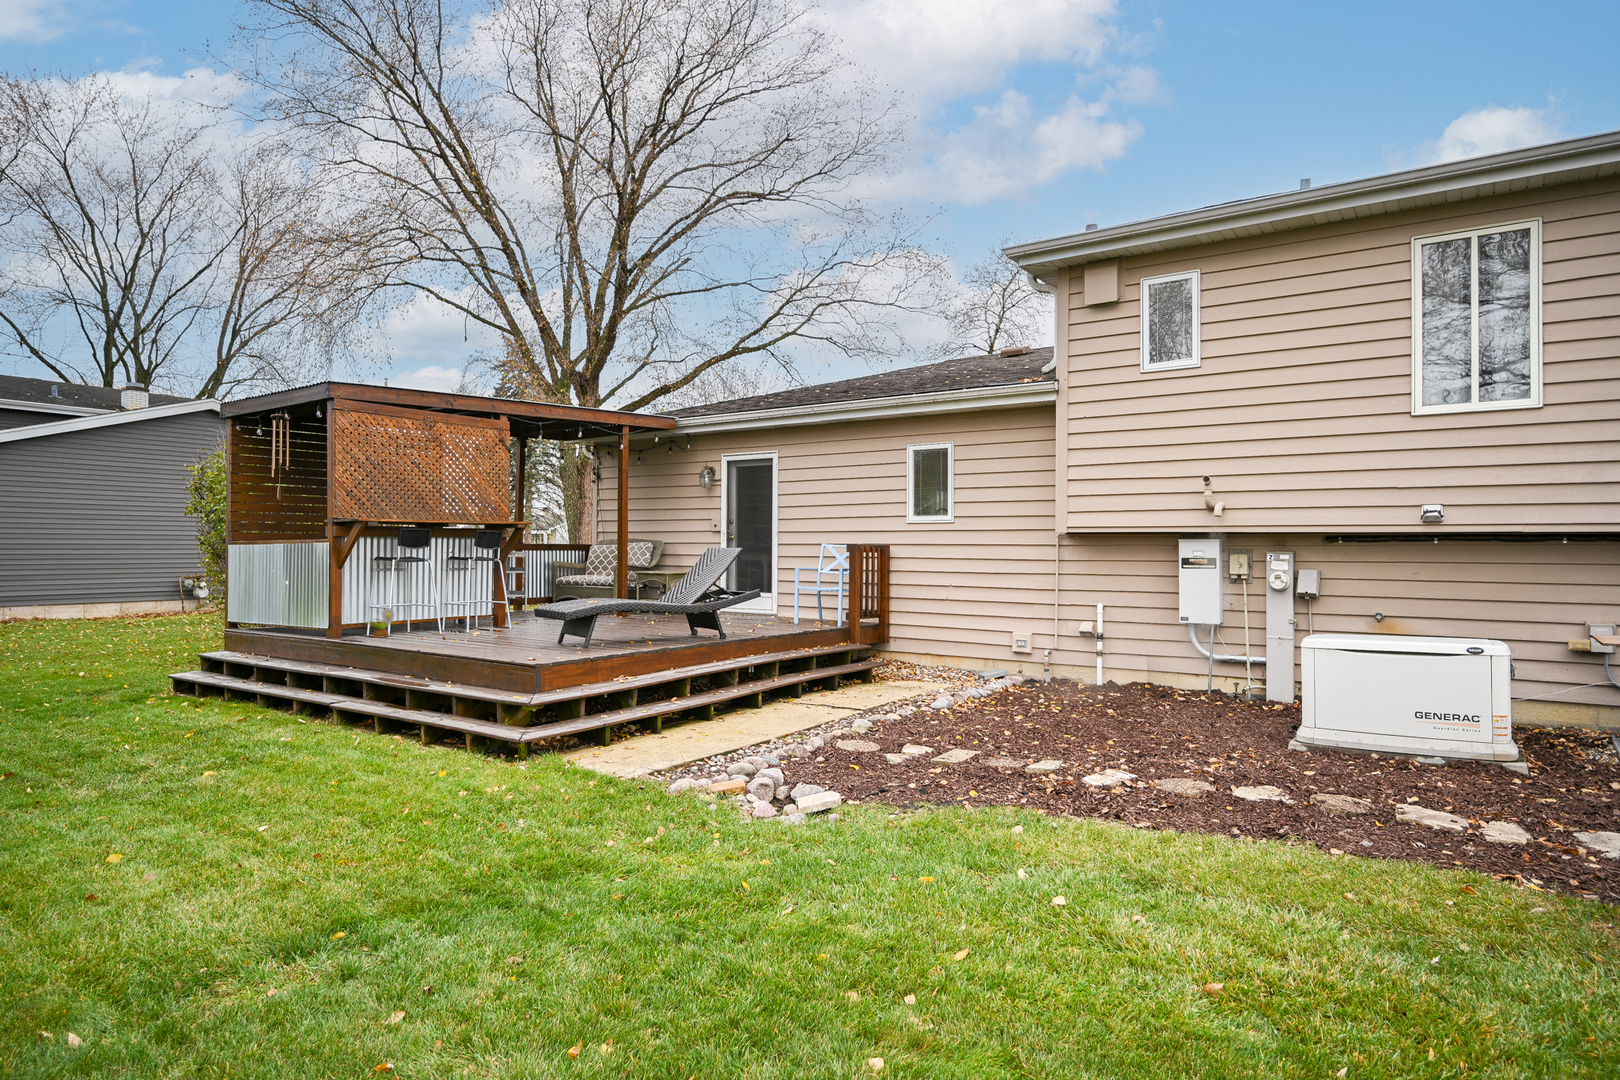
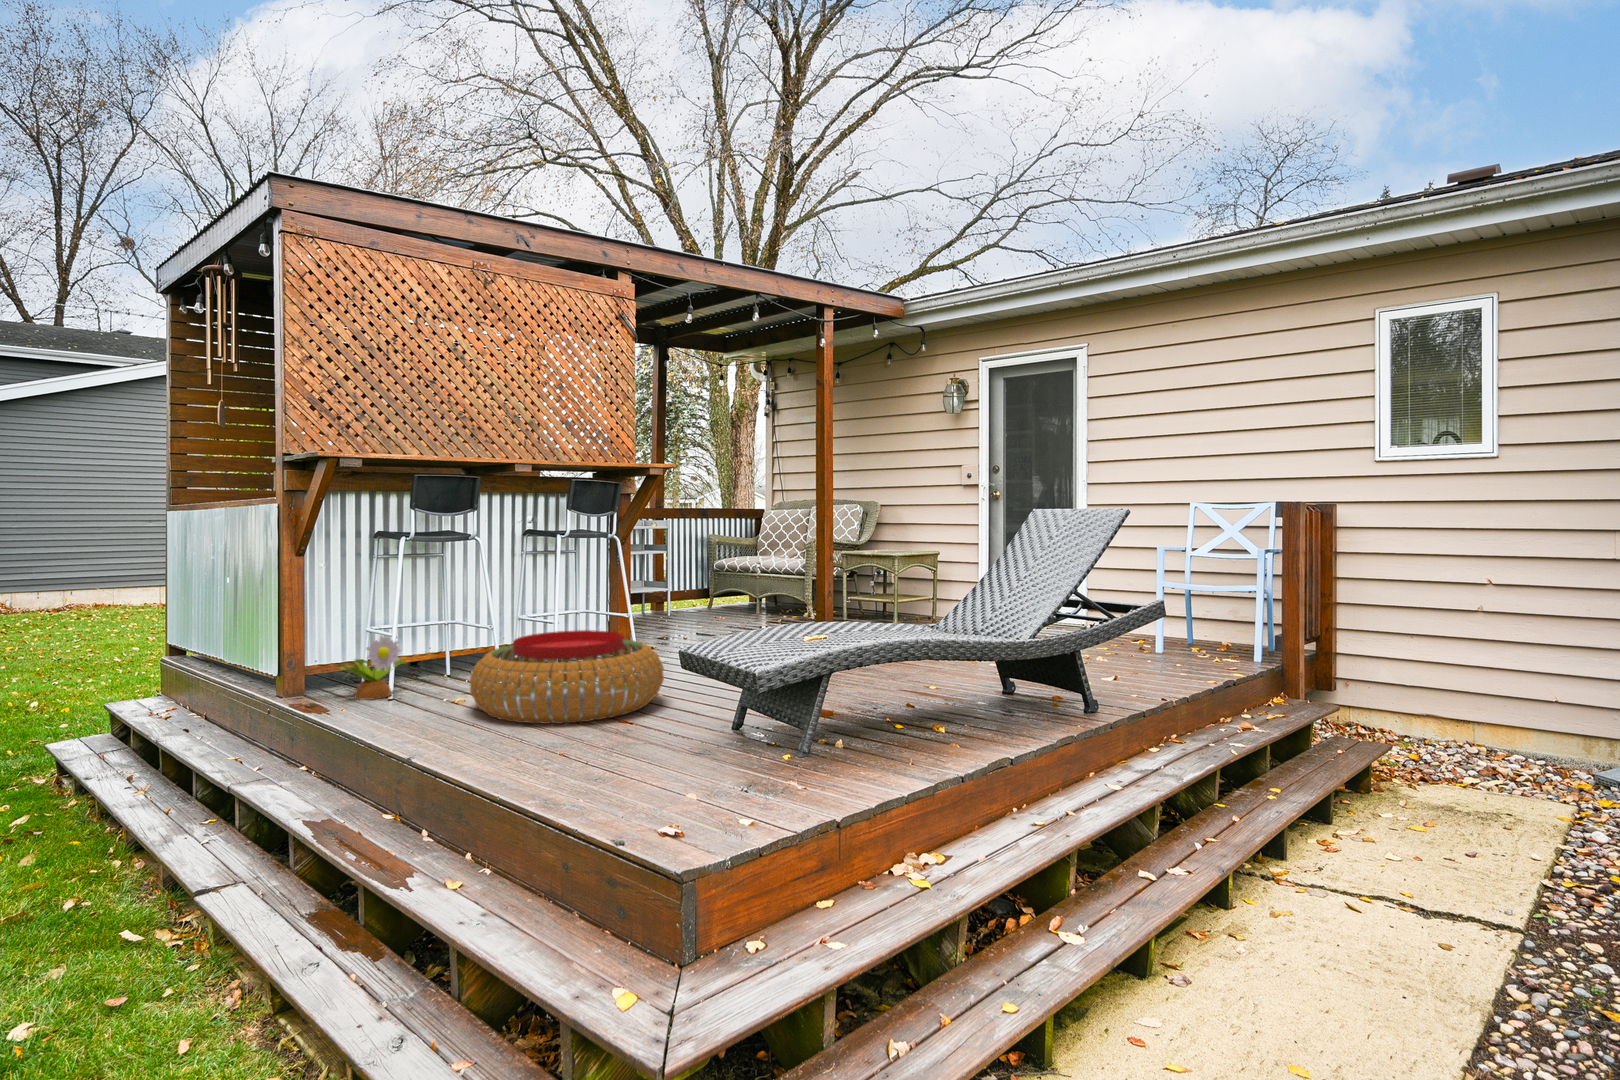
pouf: none [434,605,525,642] -> present [470,630,664,724]

